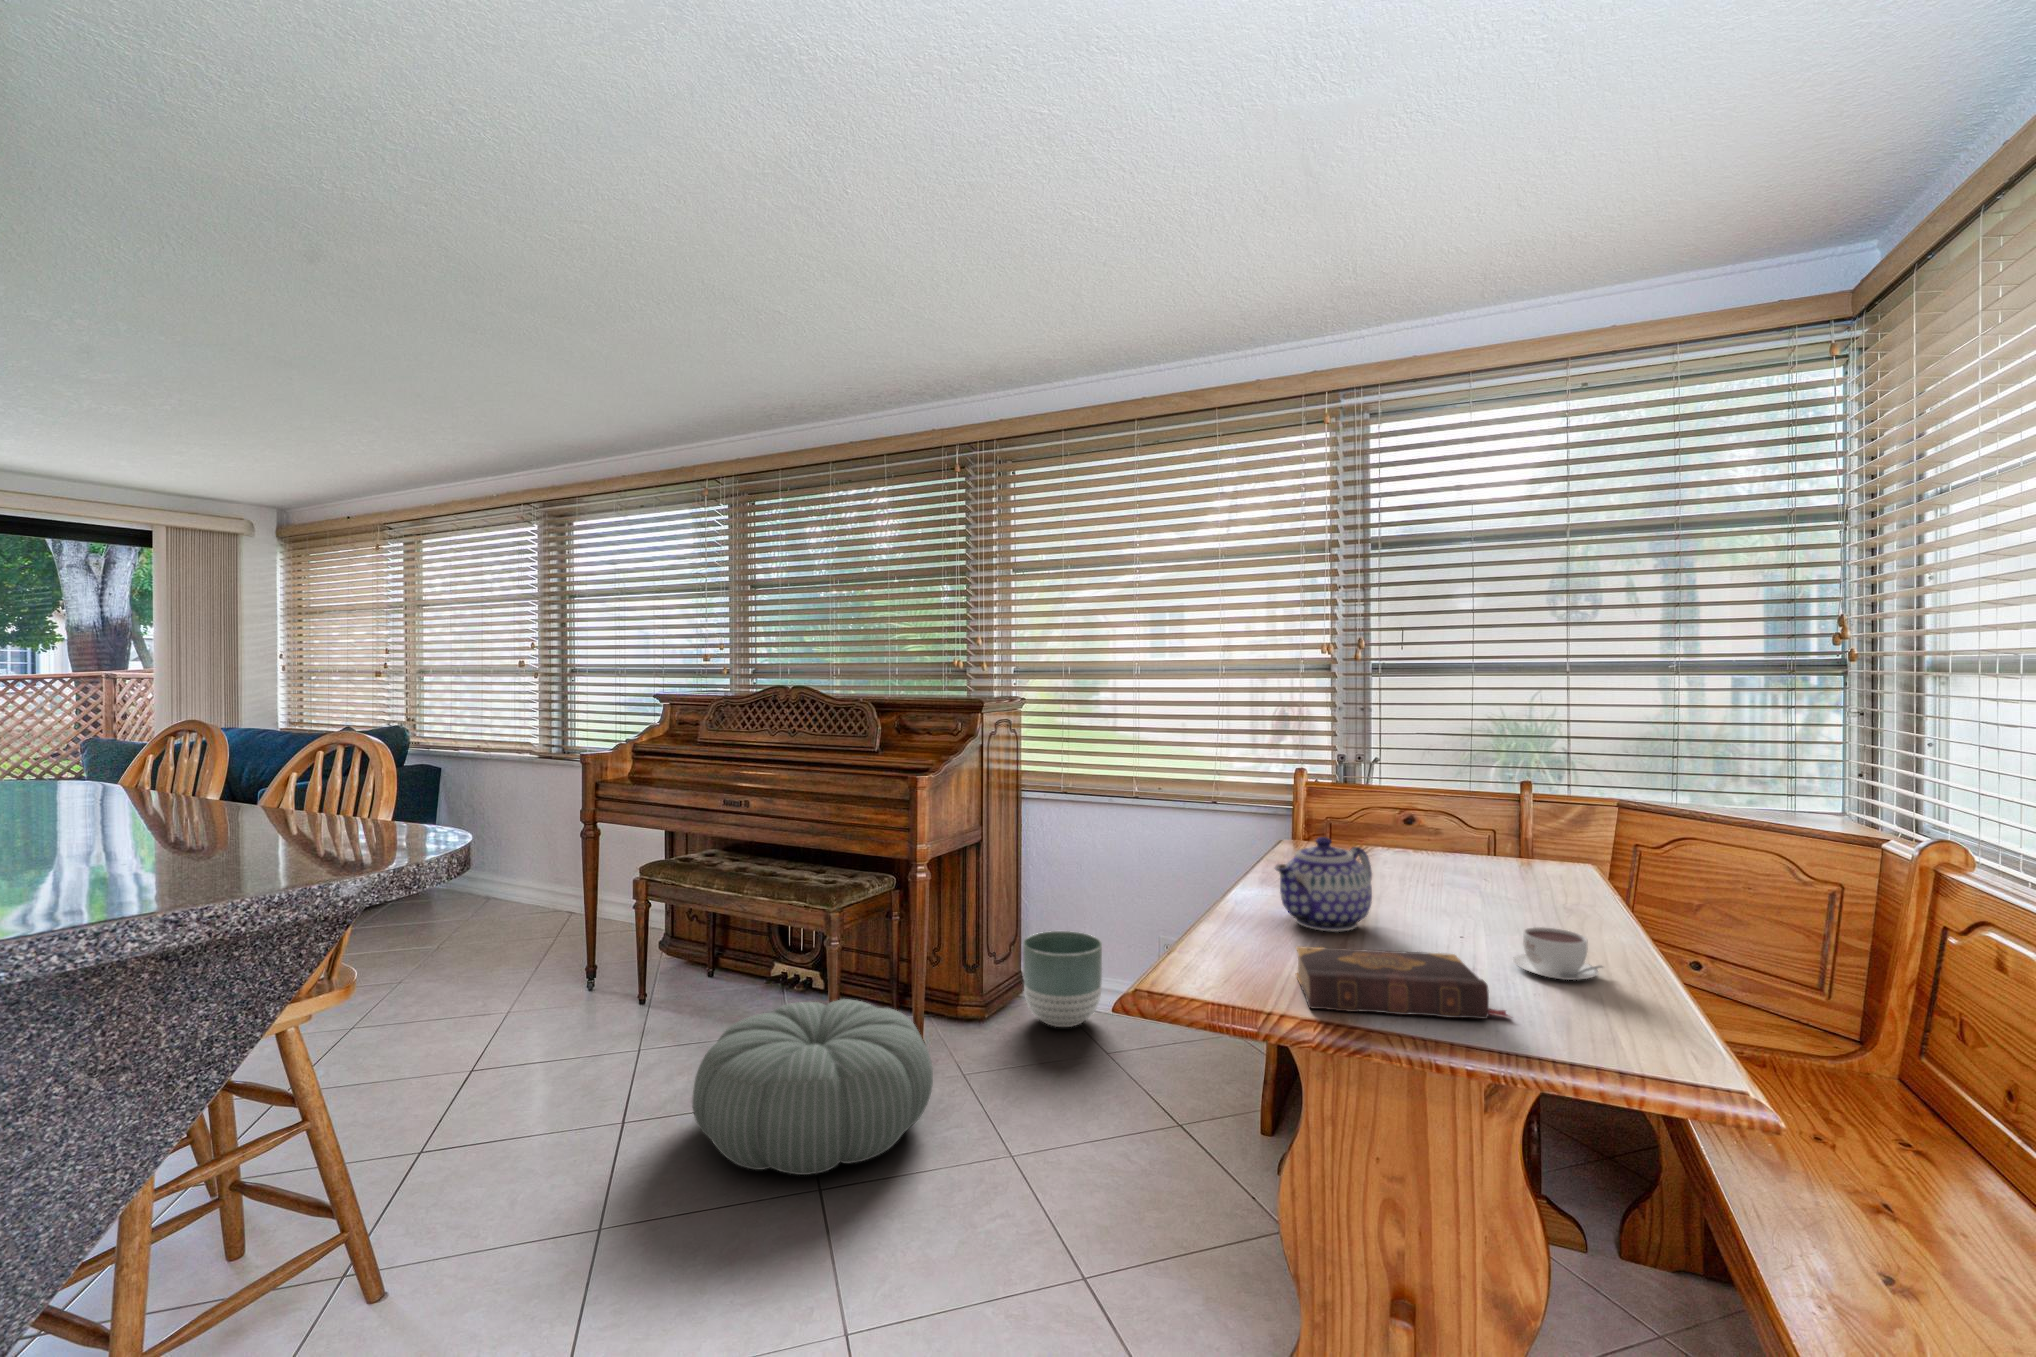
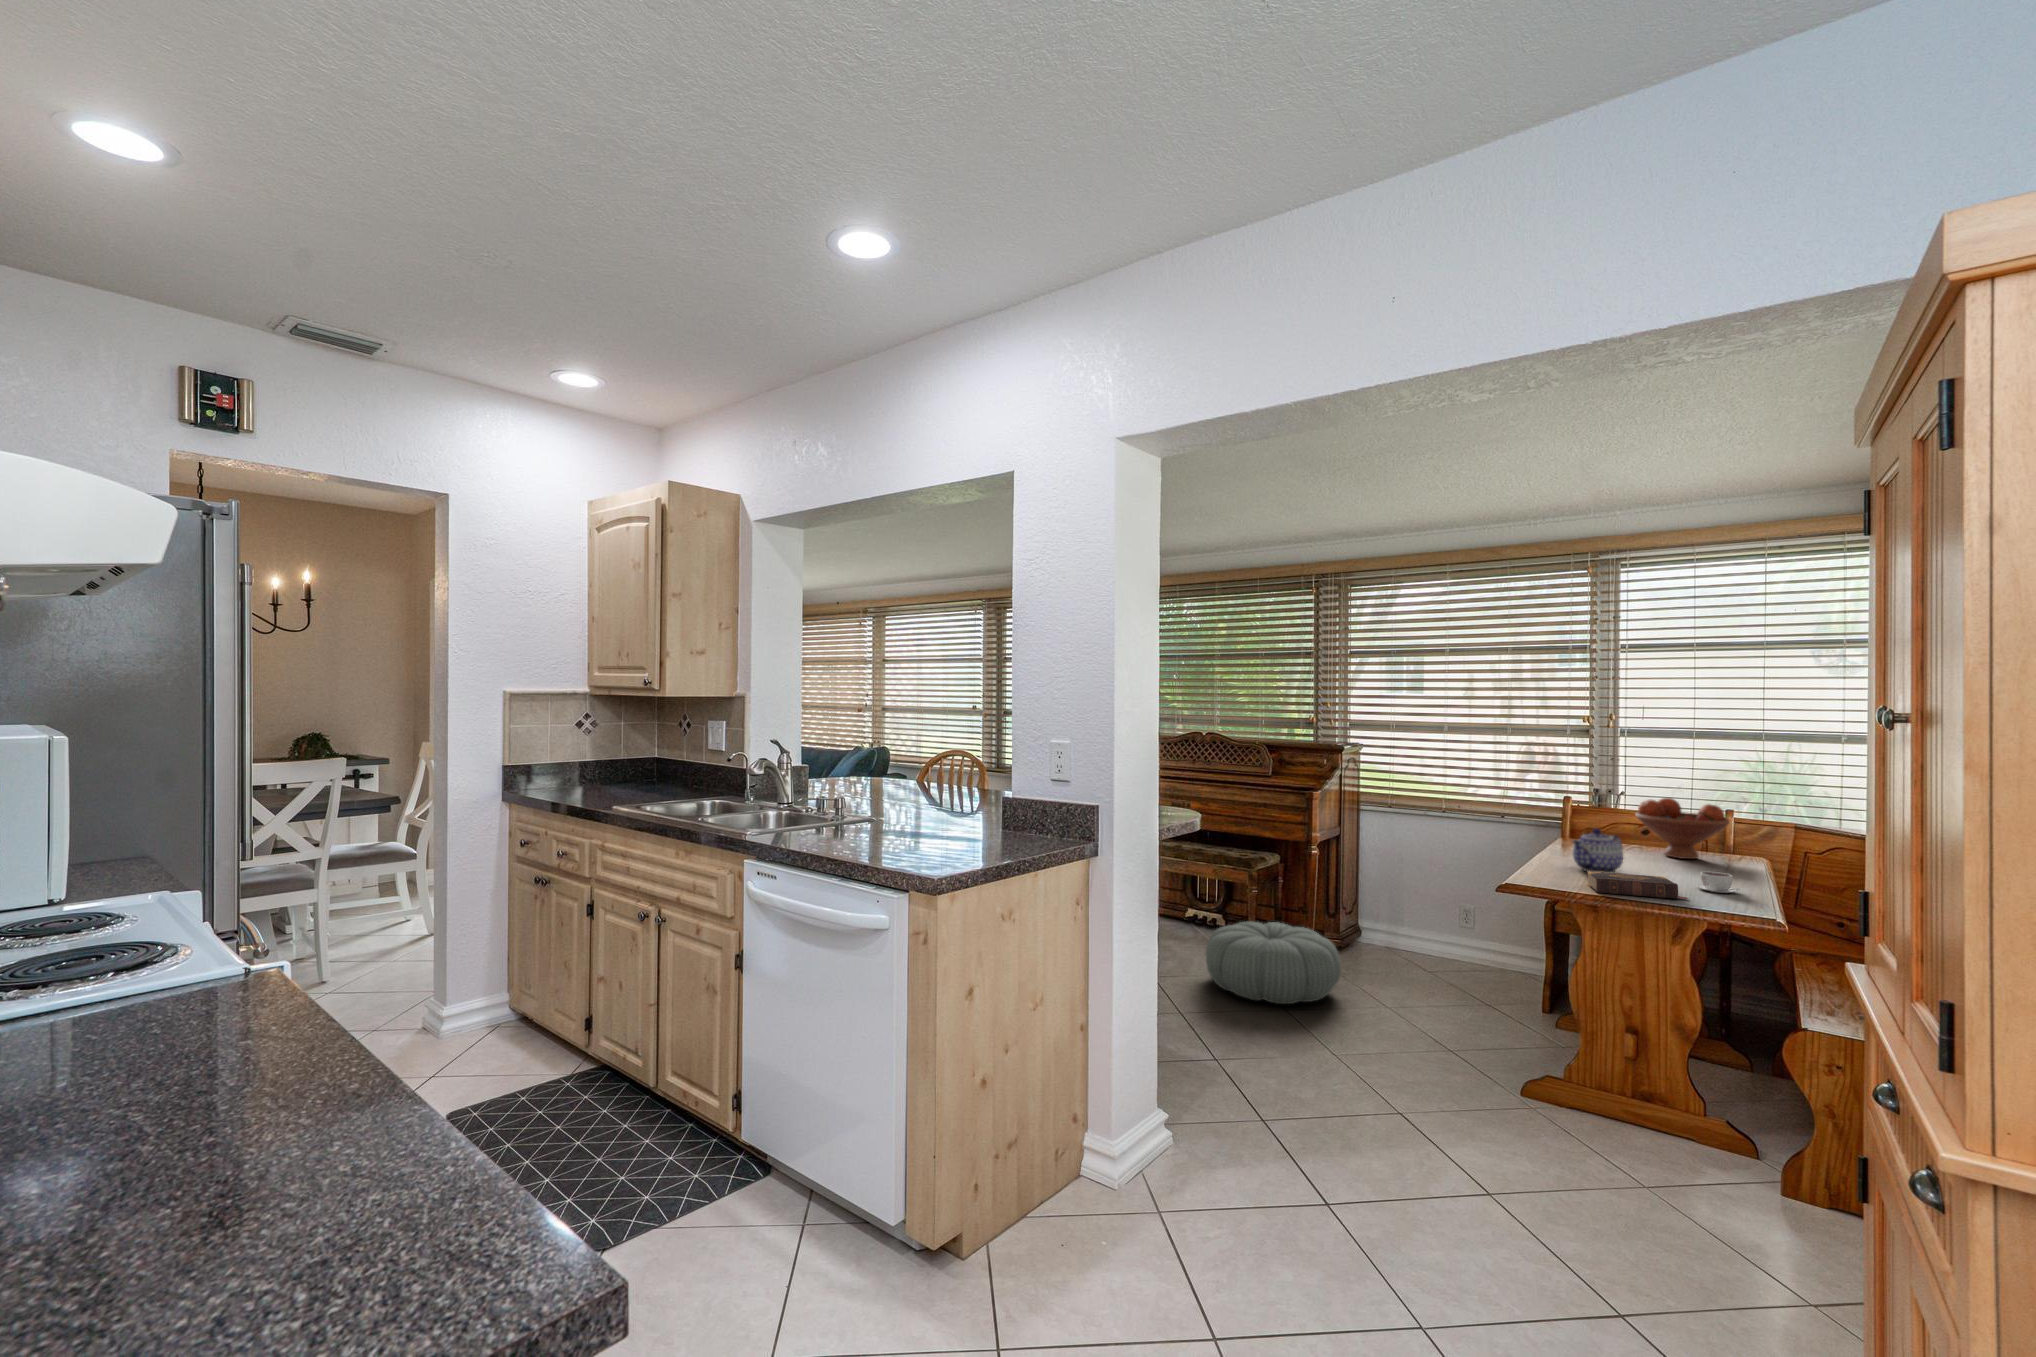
fruit bowl: none [1393,767,1546,876] -> present [1635,798,1729,859]
planter: present [1023,931,1102,1027] -> none [1368,898,1423,958]

